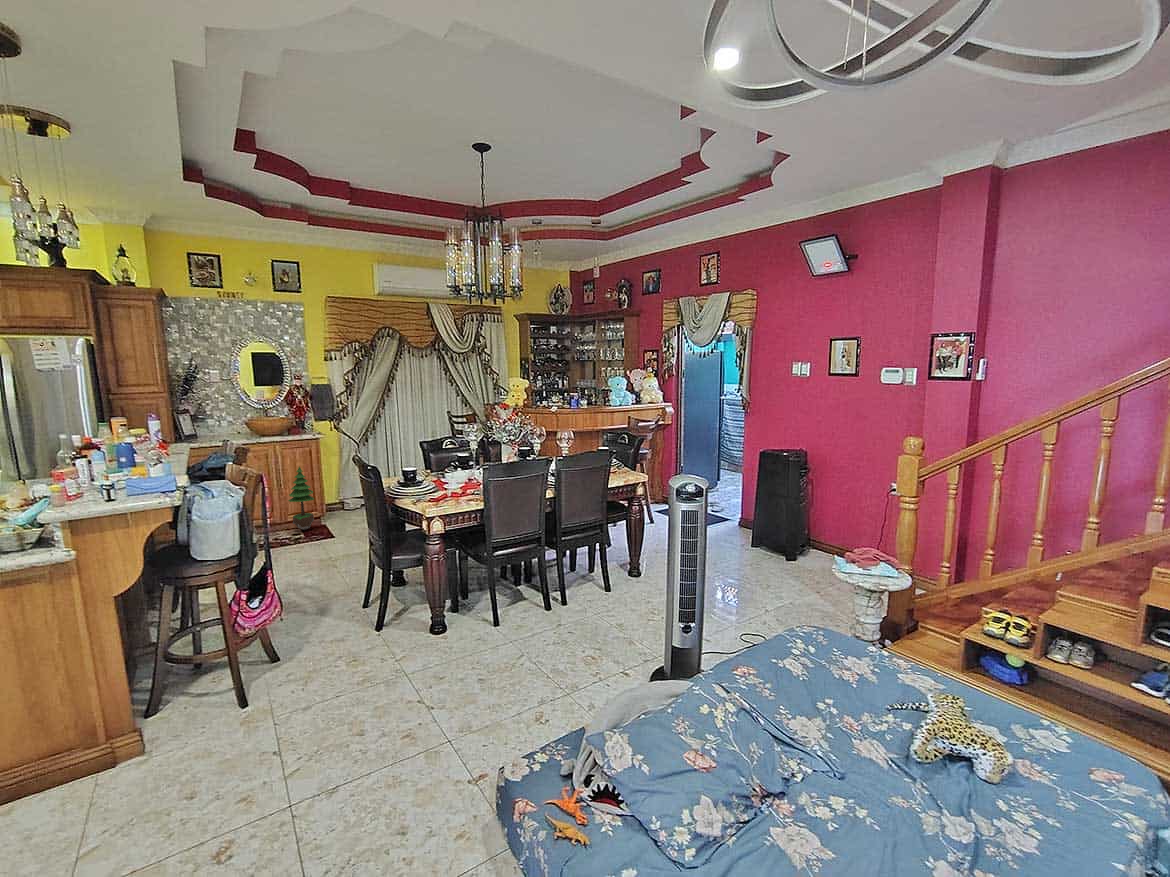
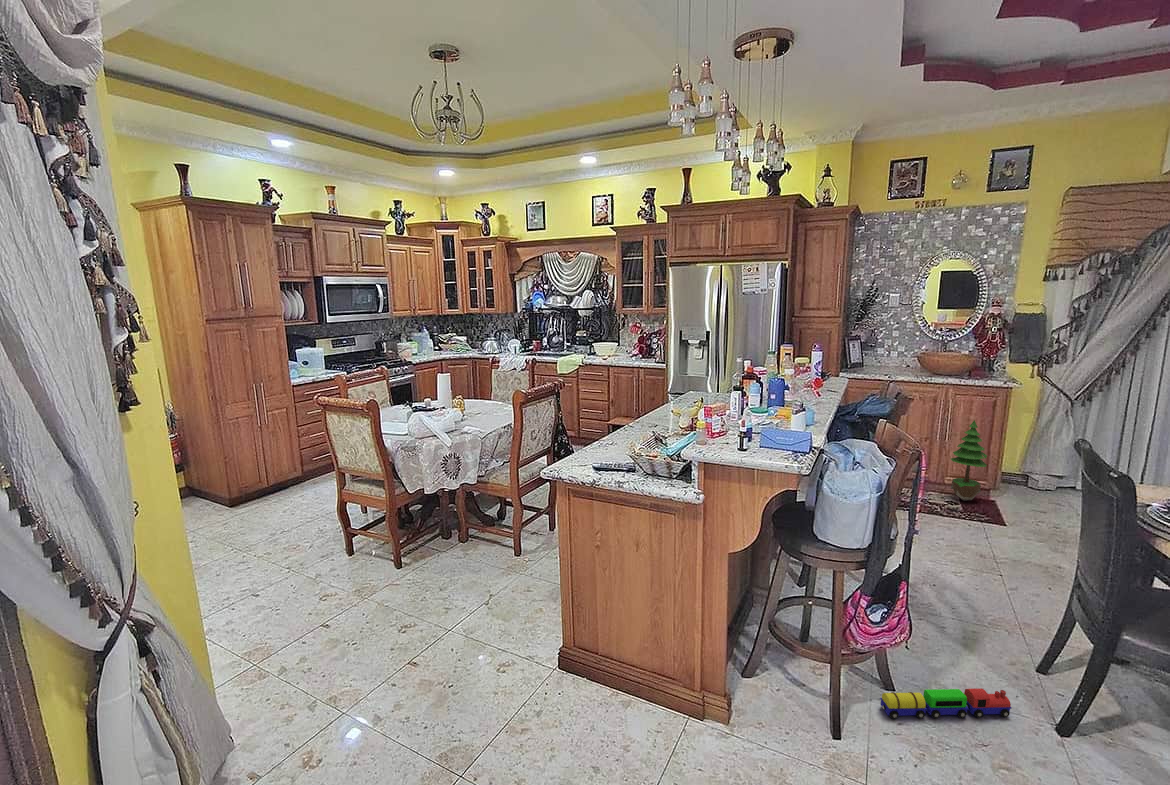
toy train: none [271,620,352,673] -> present [880,688,1011,719]

